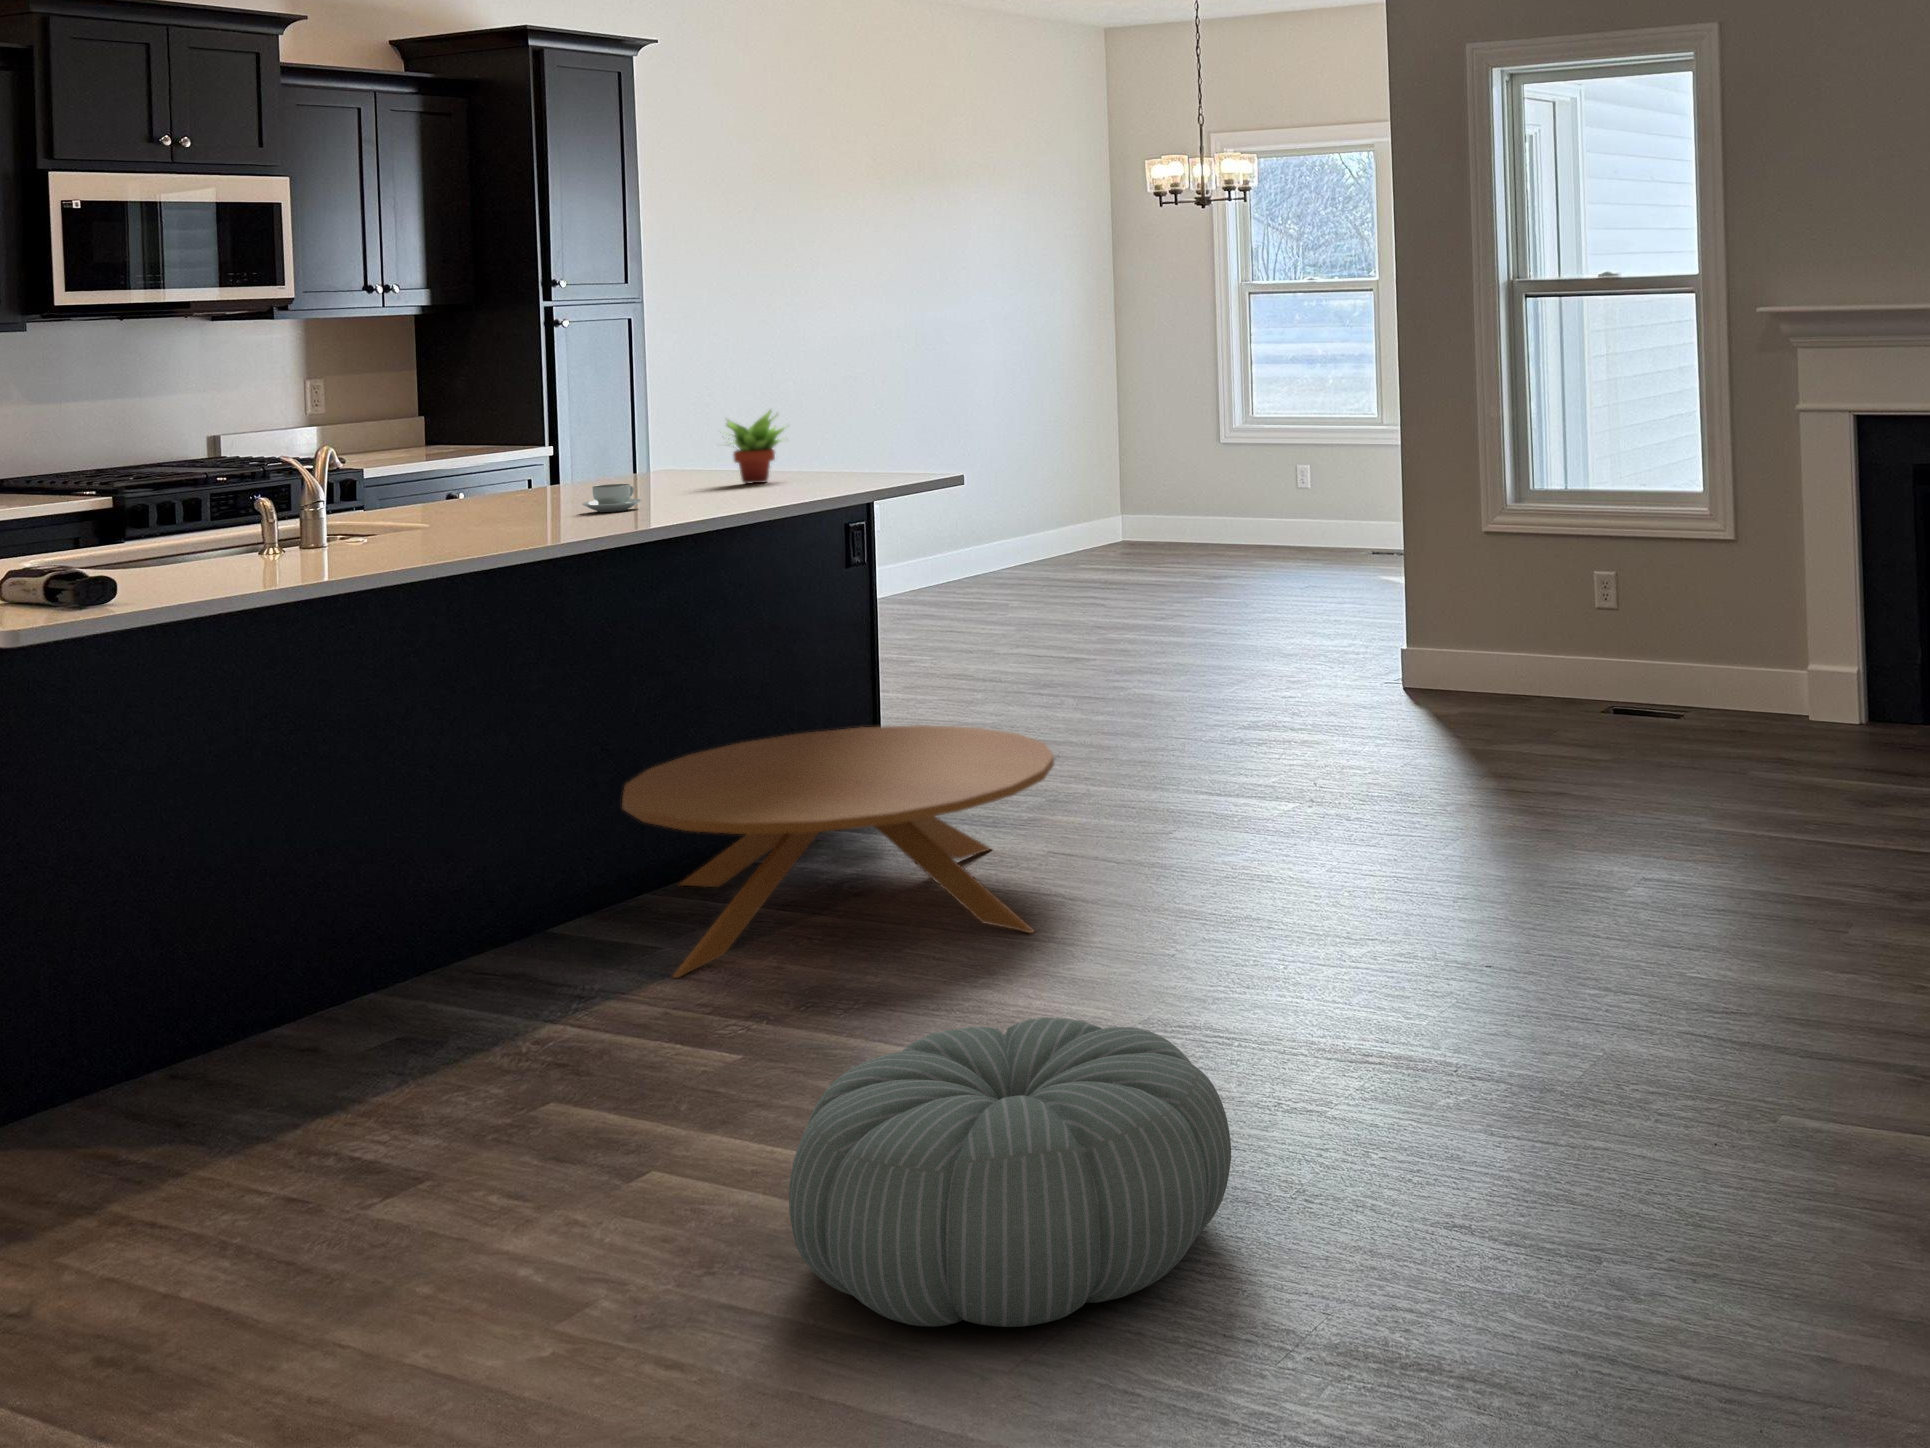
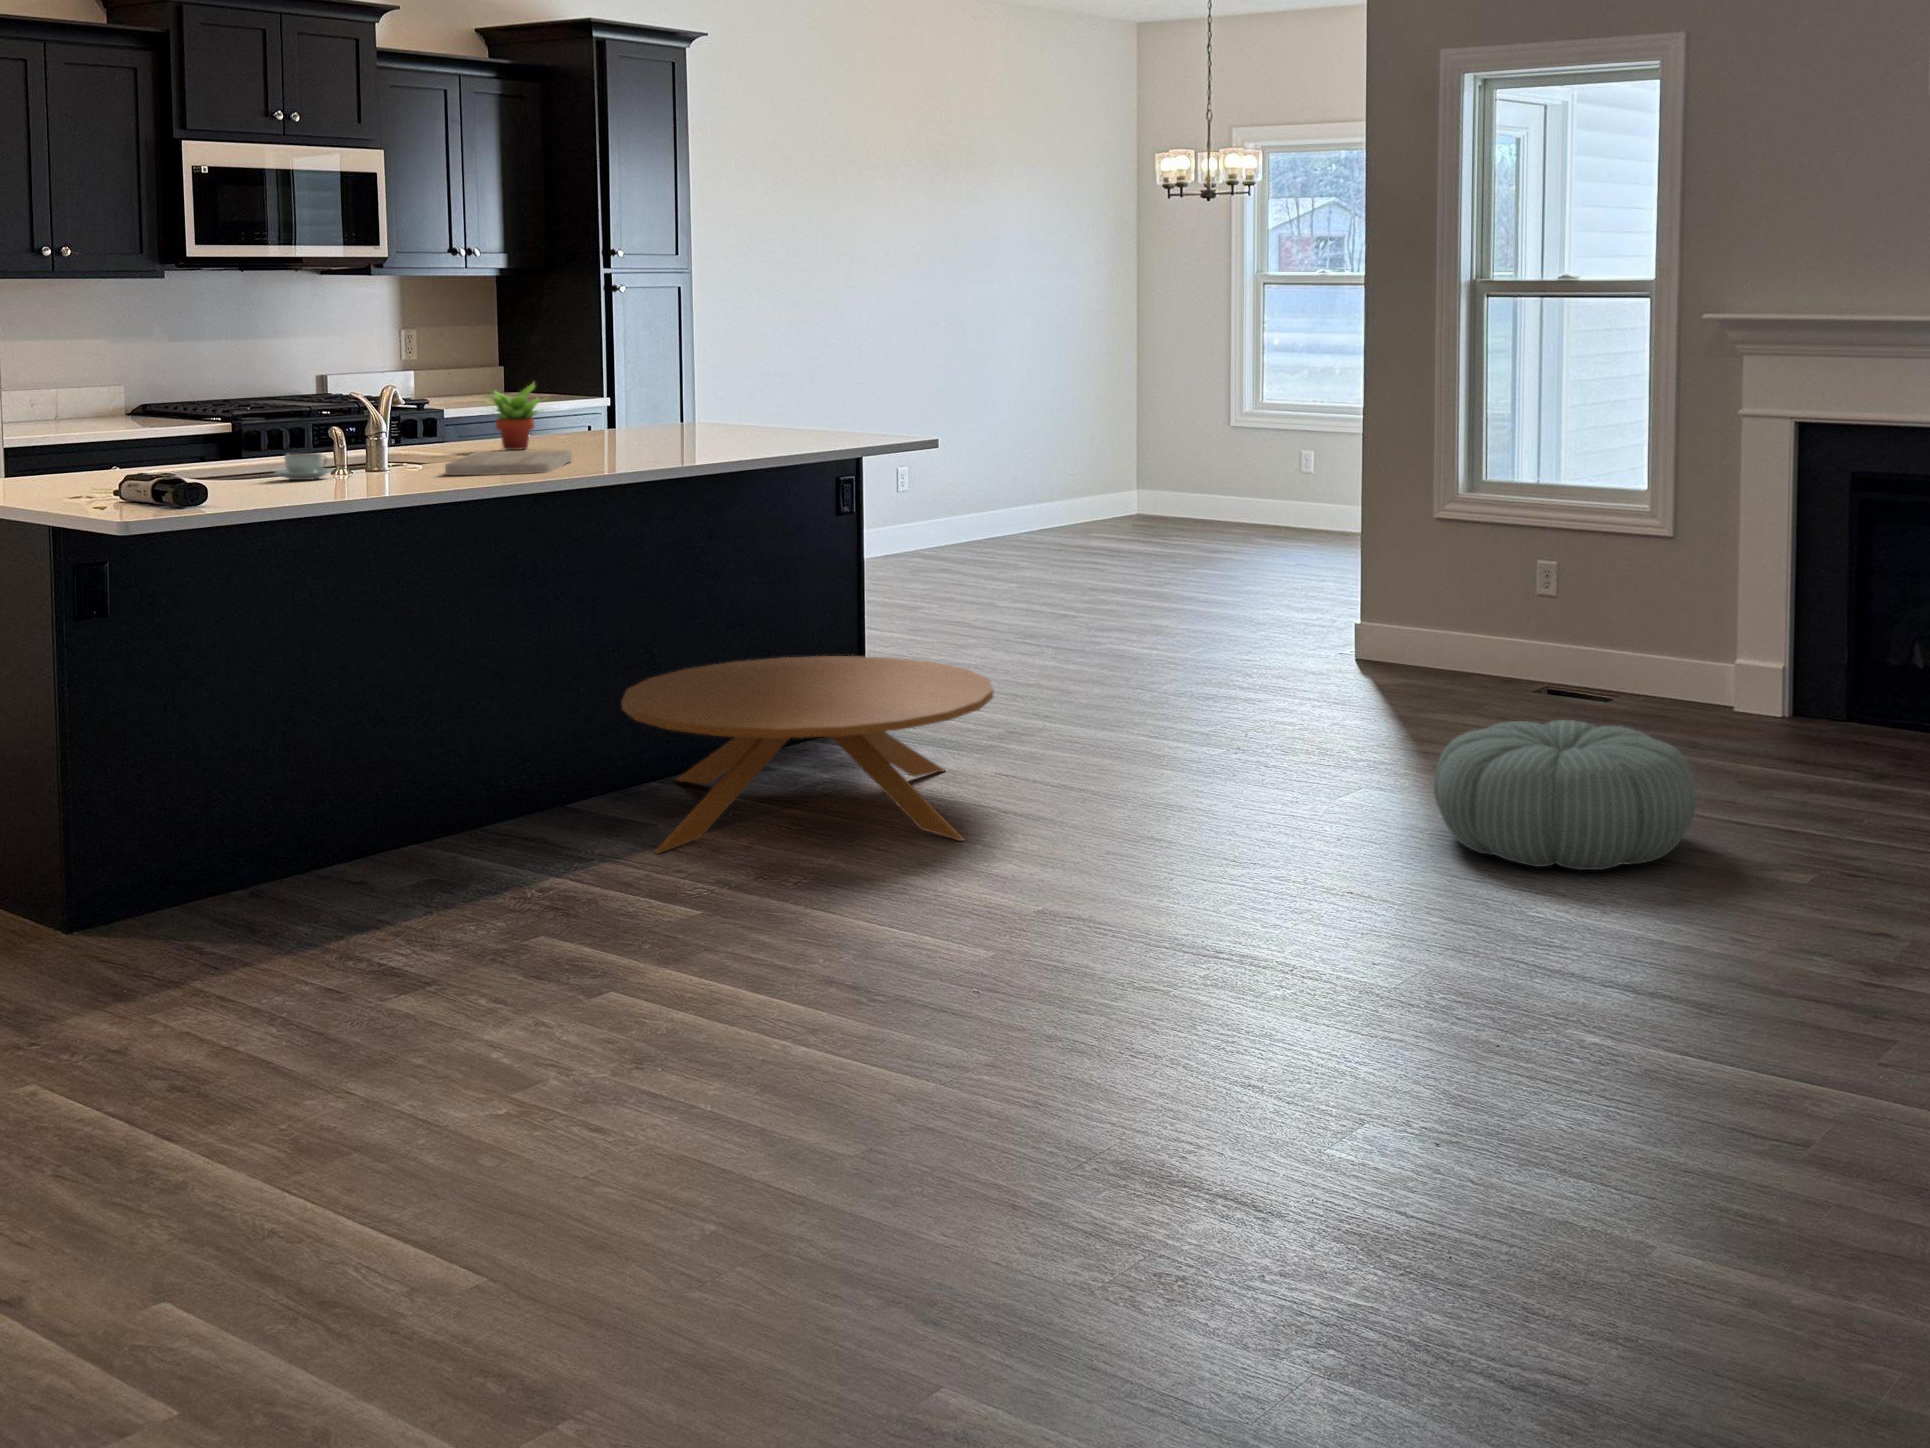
succulent plant: present [726,410,784,484] -> present [486,382,543,450]
coffee cup: present [582,484,642,512] -> present [275,453,332,480]
cutting board: none [403,511,550,548] -> present [445,450,572,475]
pouf: present [789,1018,1231,1327] -> present [1434,720,1696,870]

